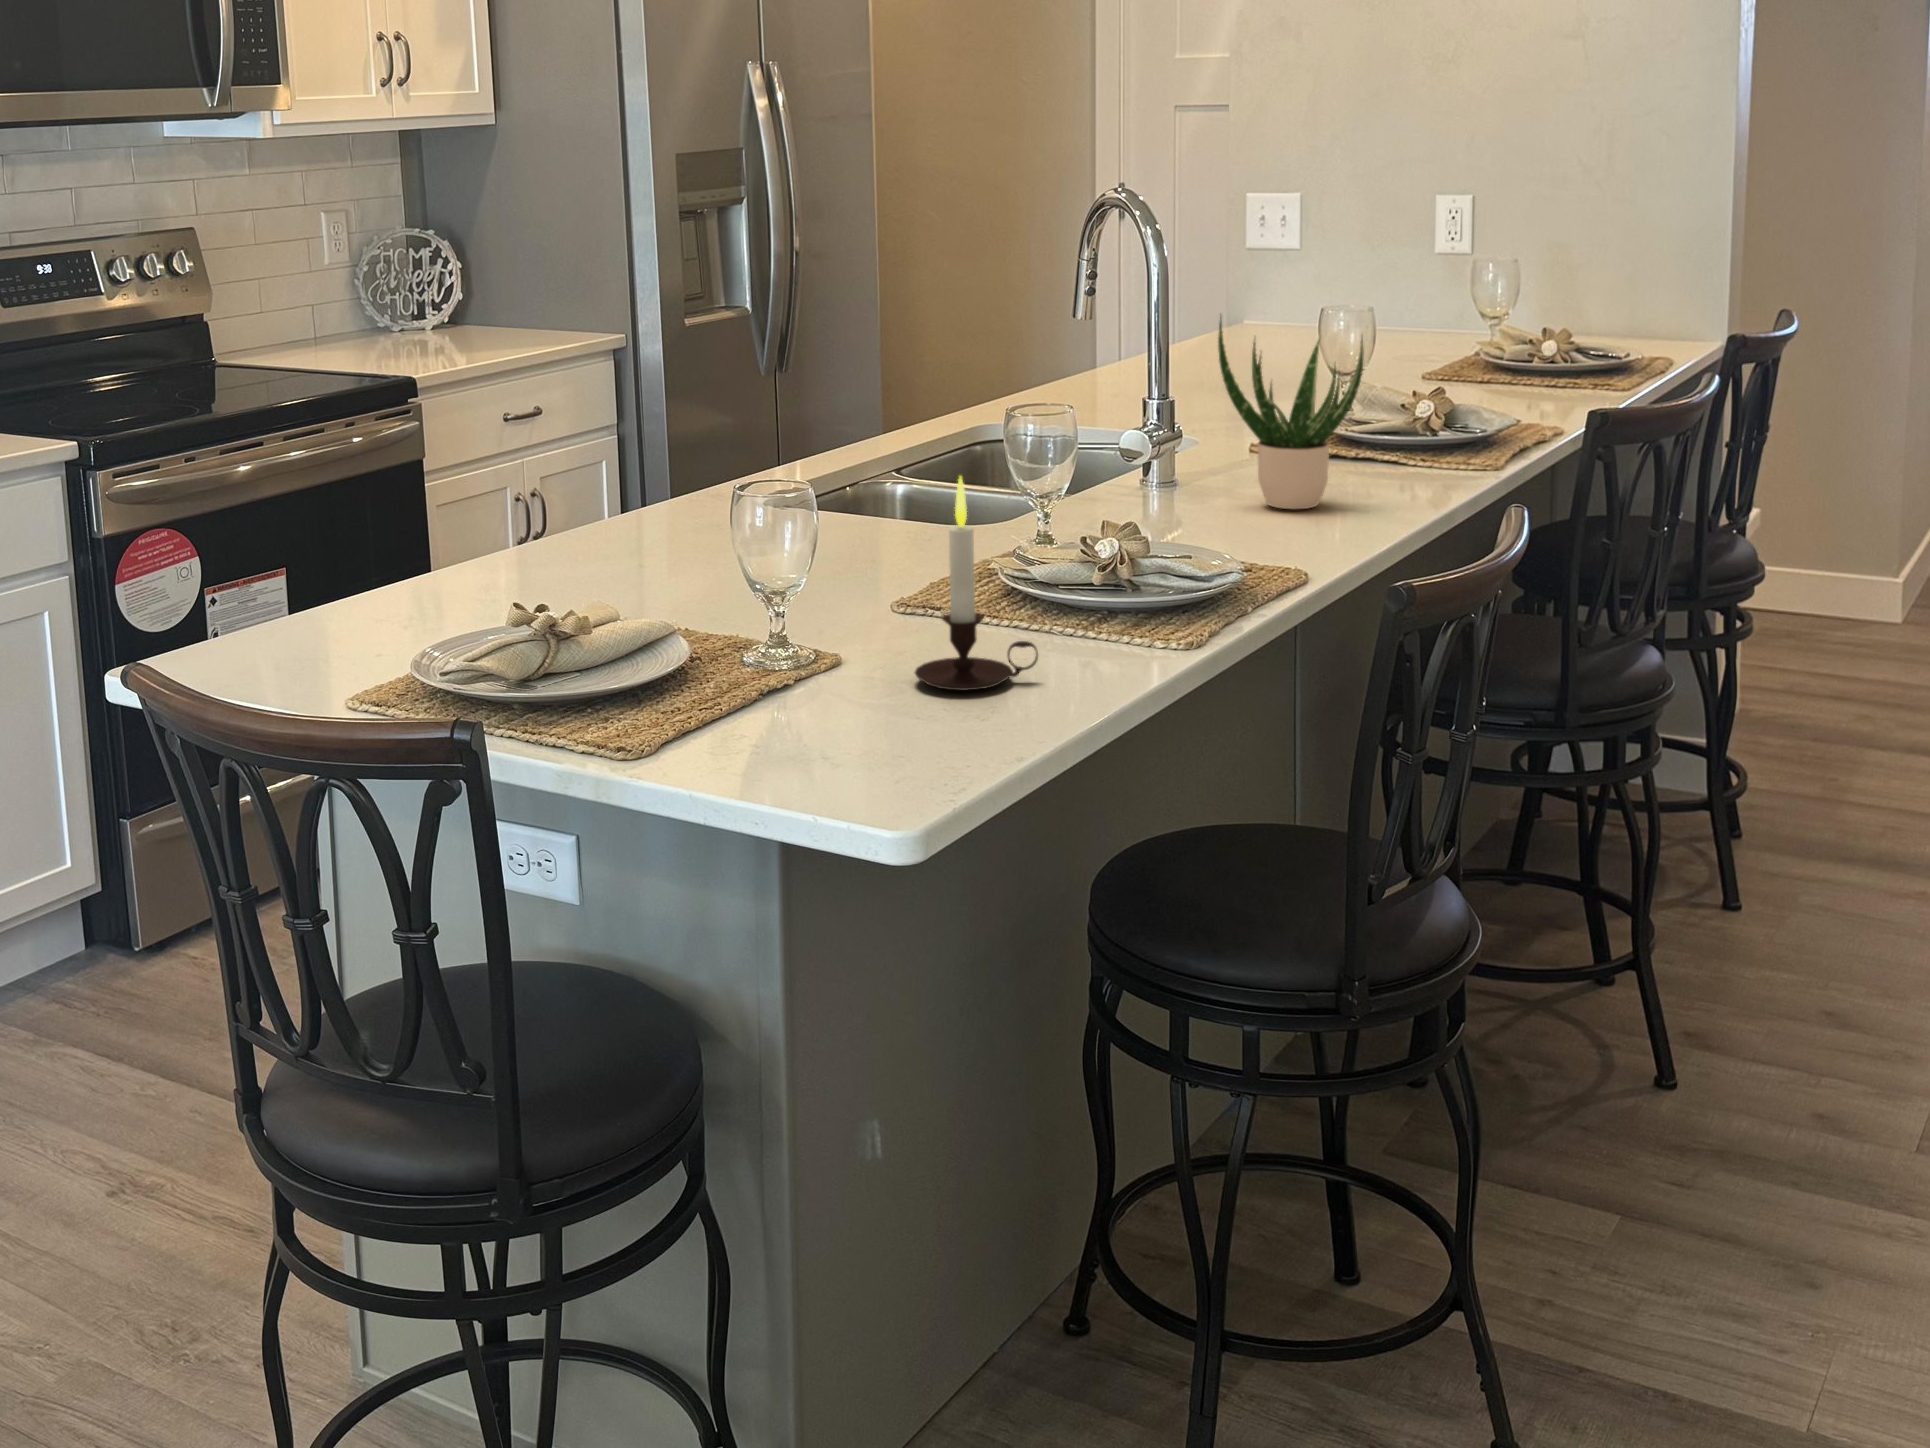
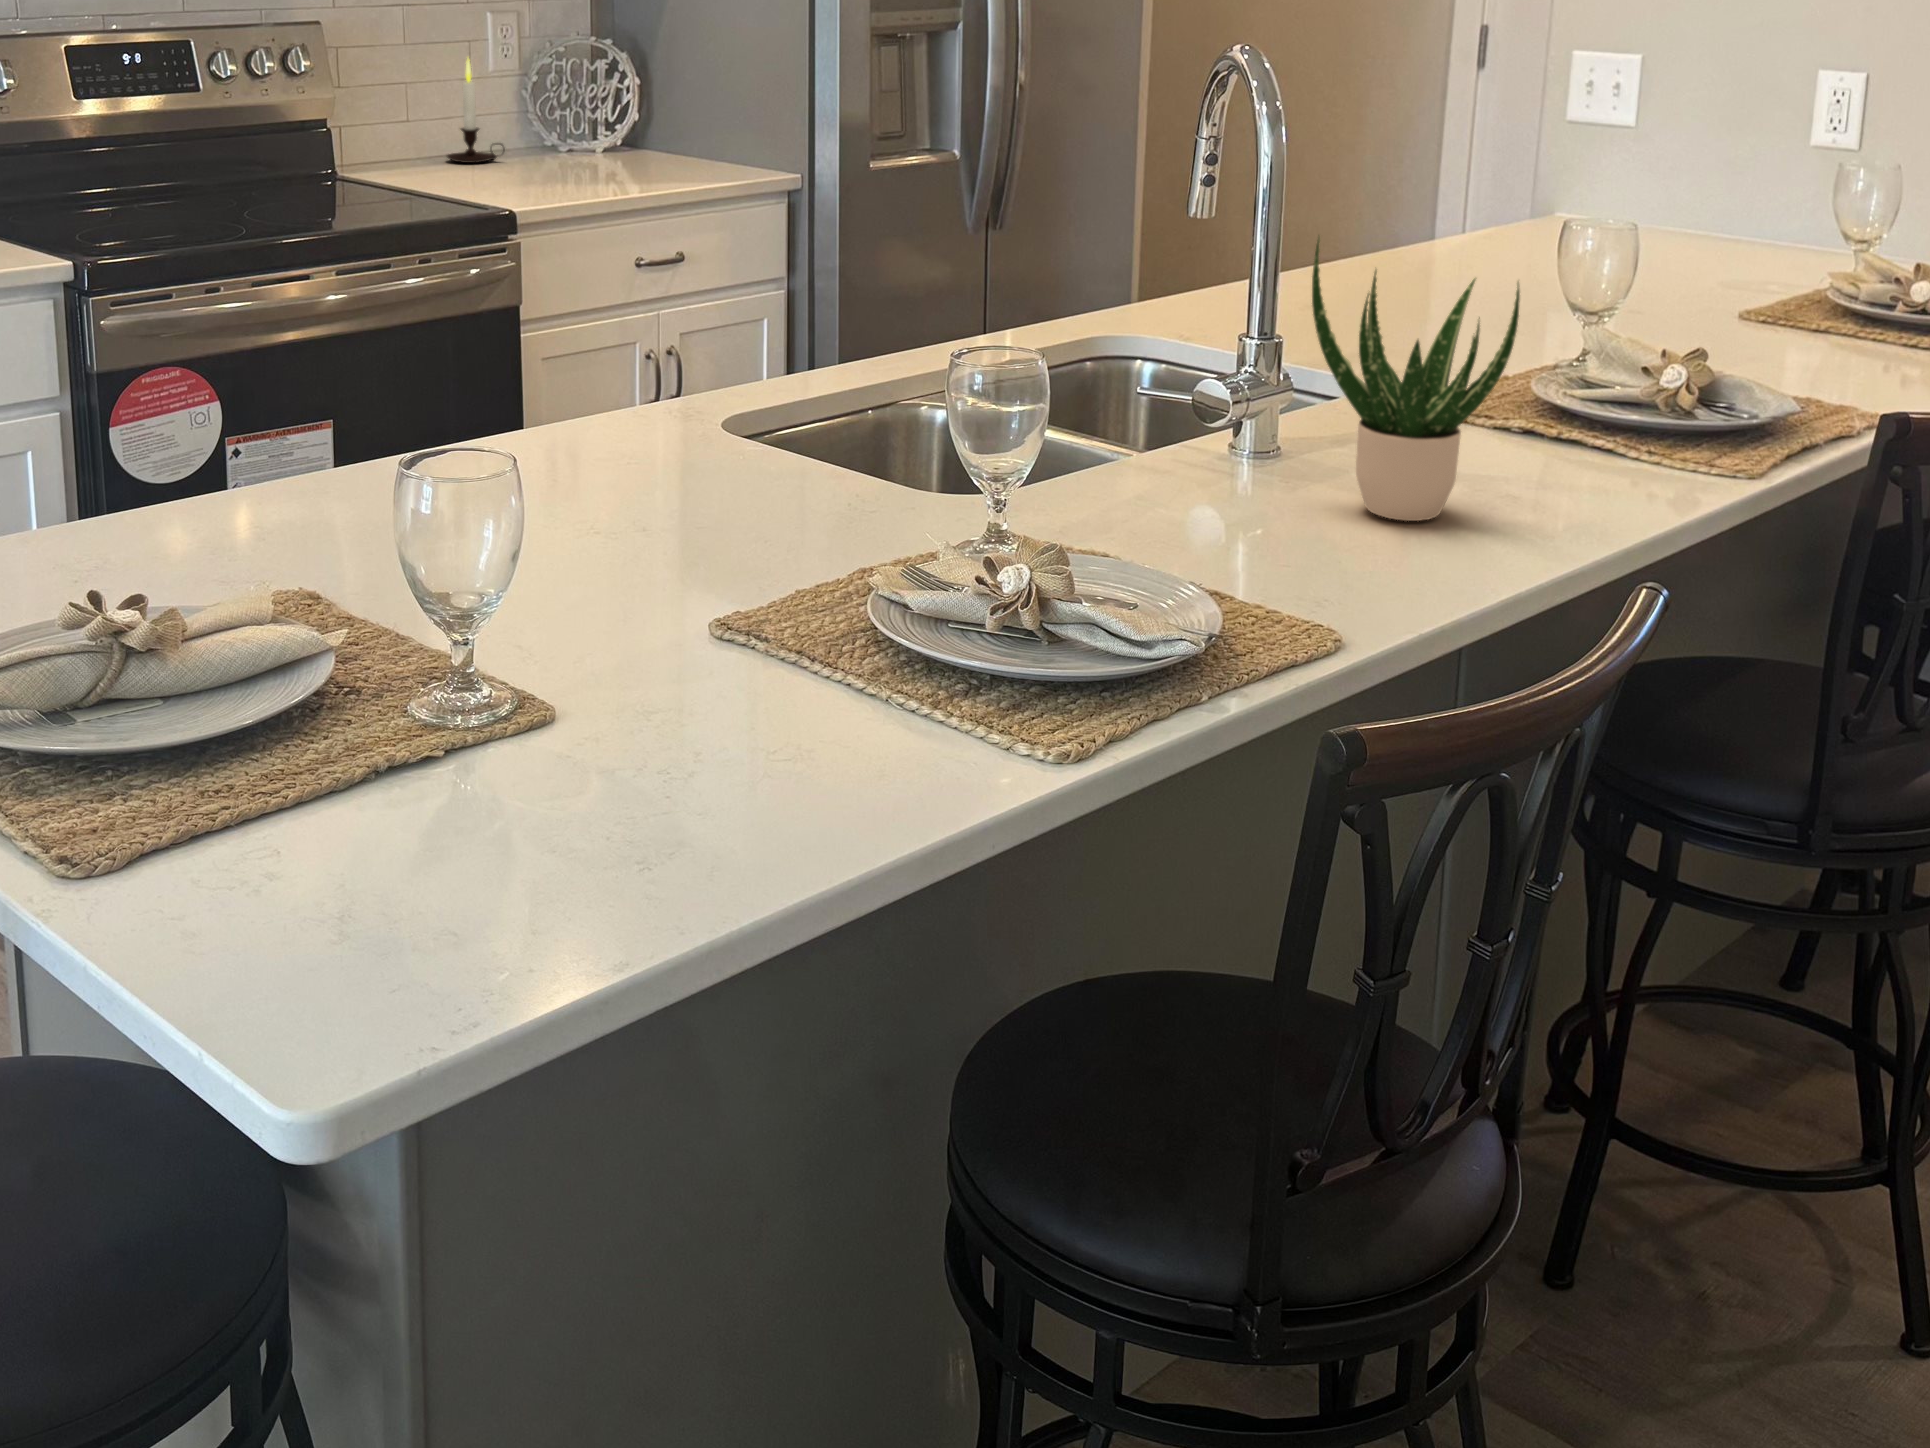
candle: present [915,476,1038,690] -> present [447,59,505,163]

